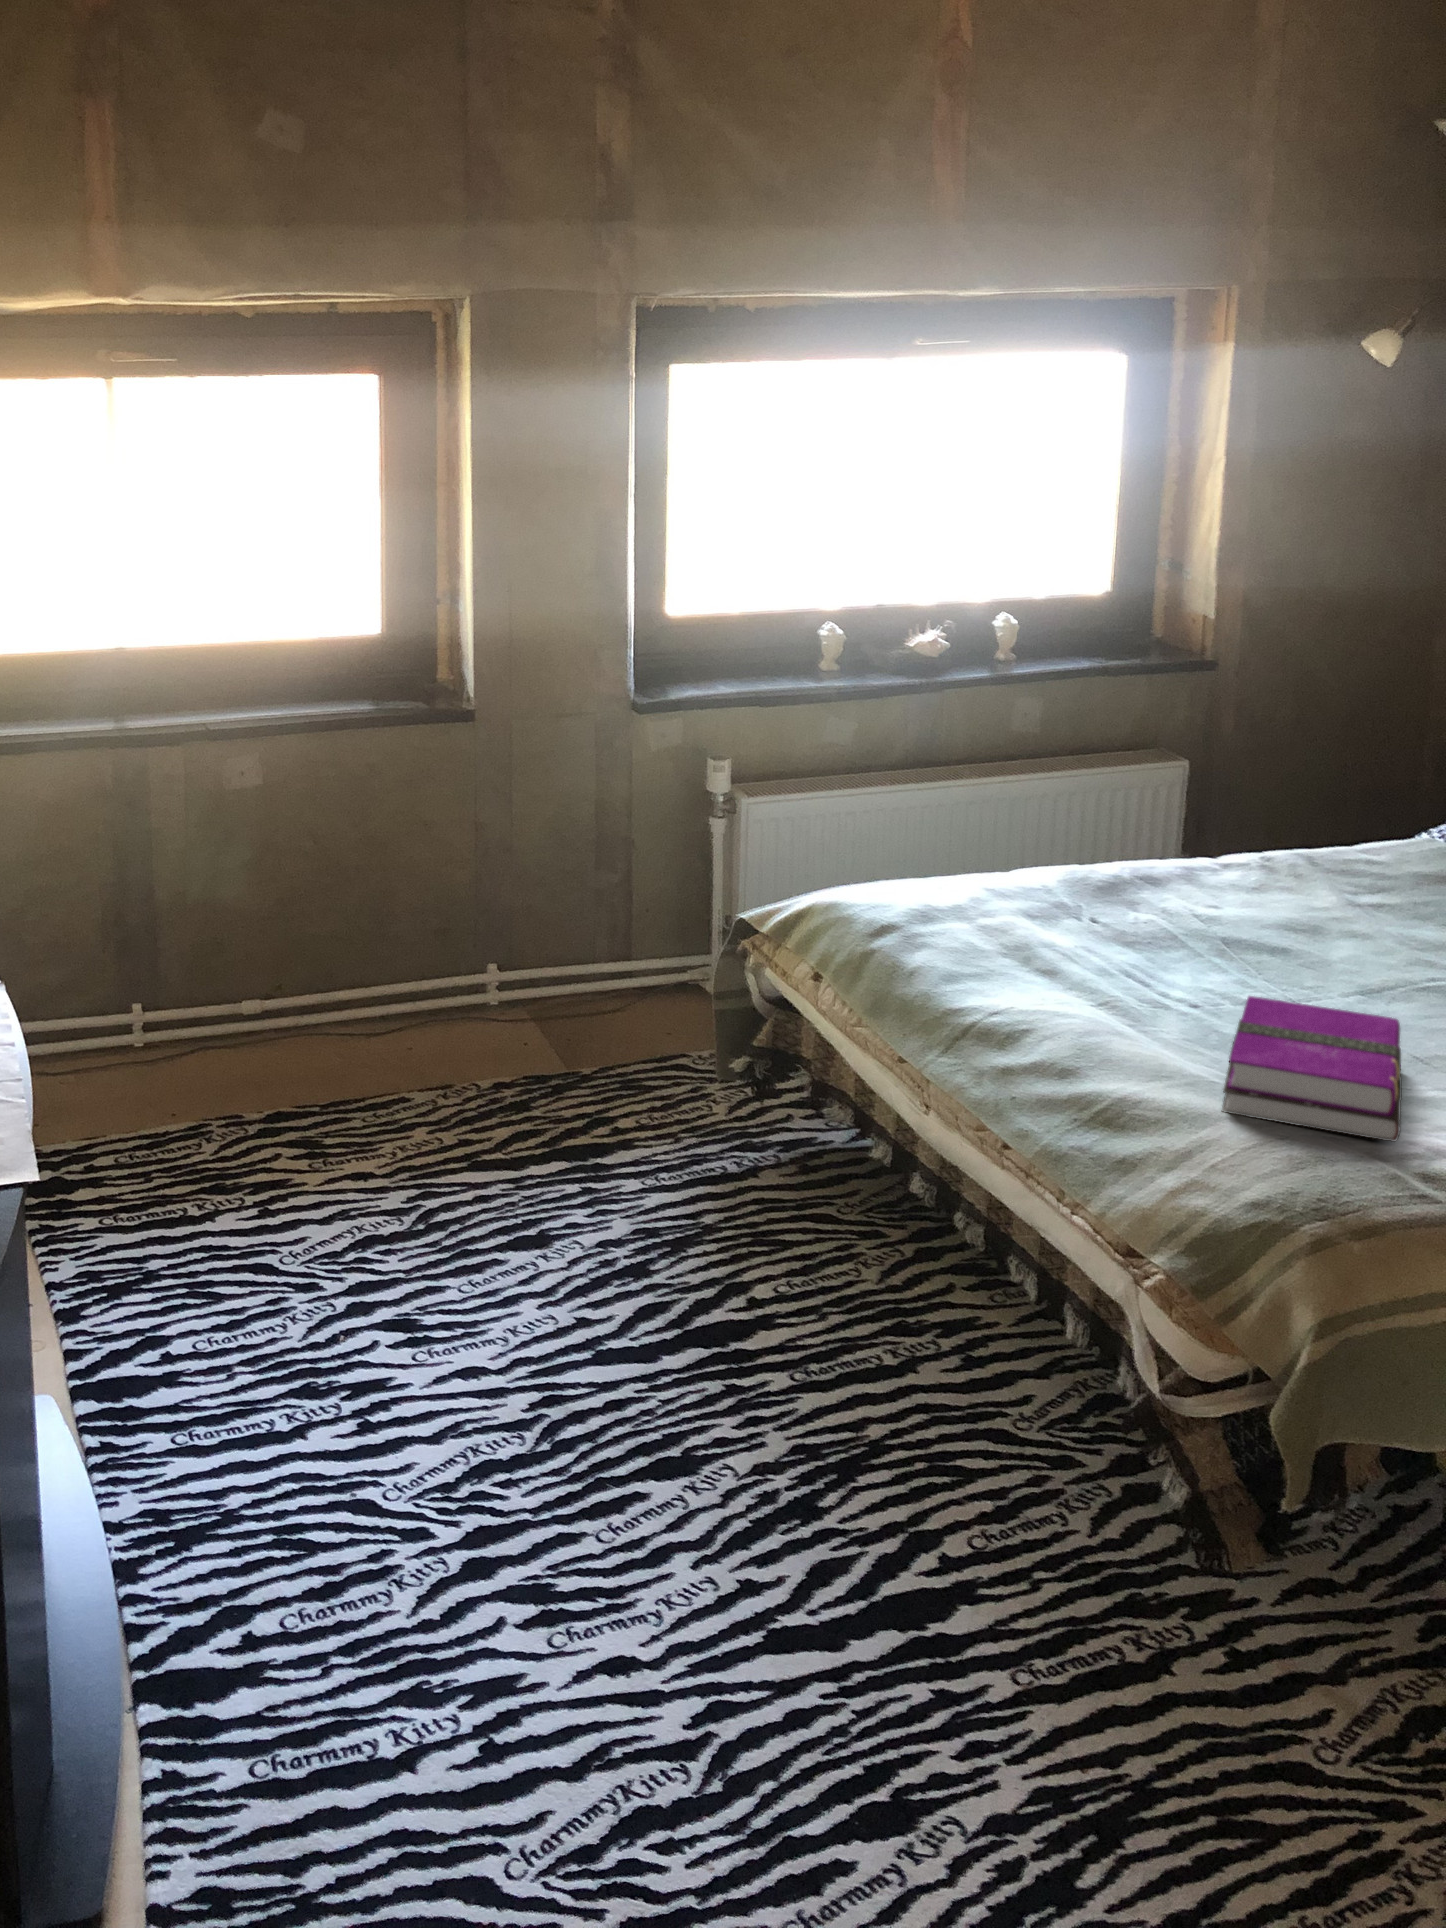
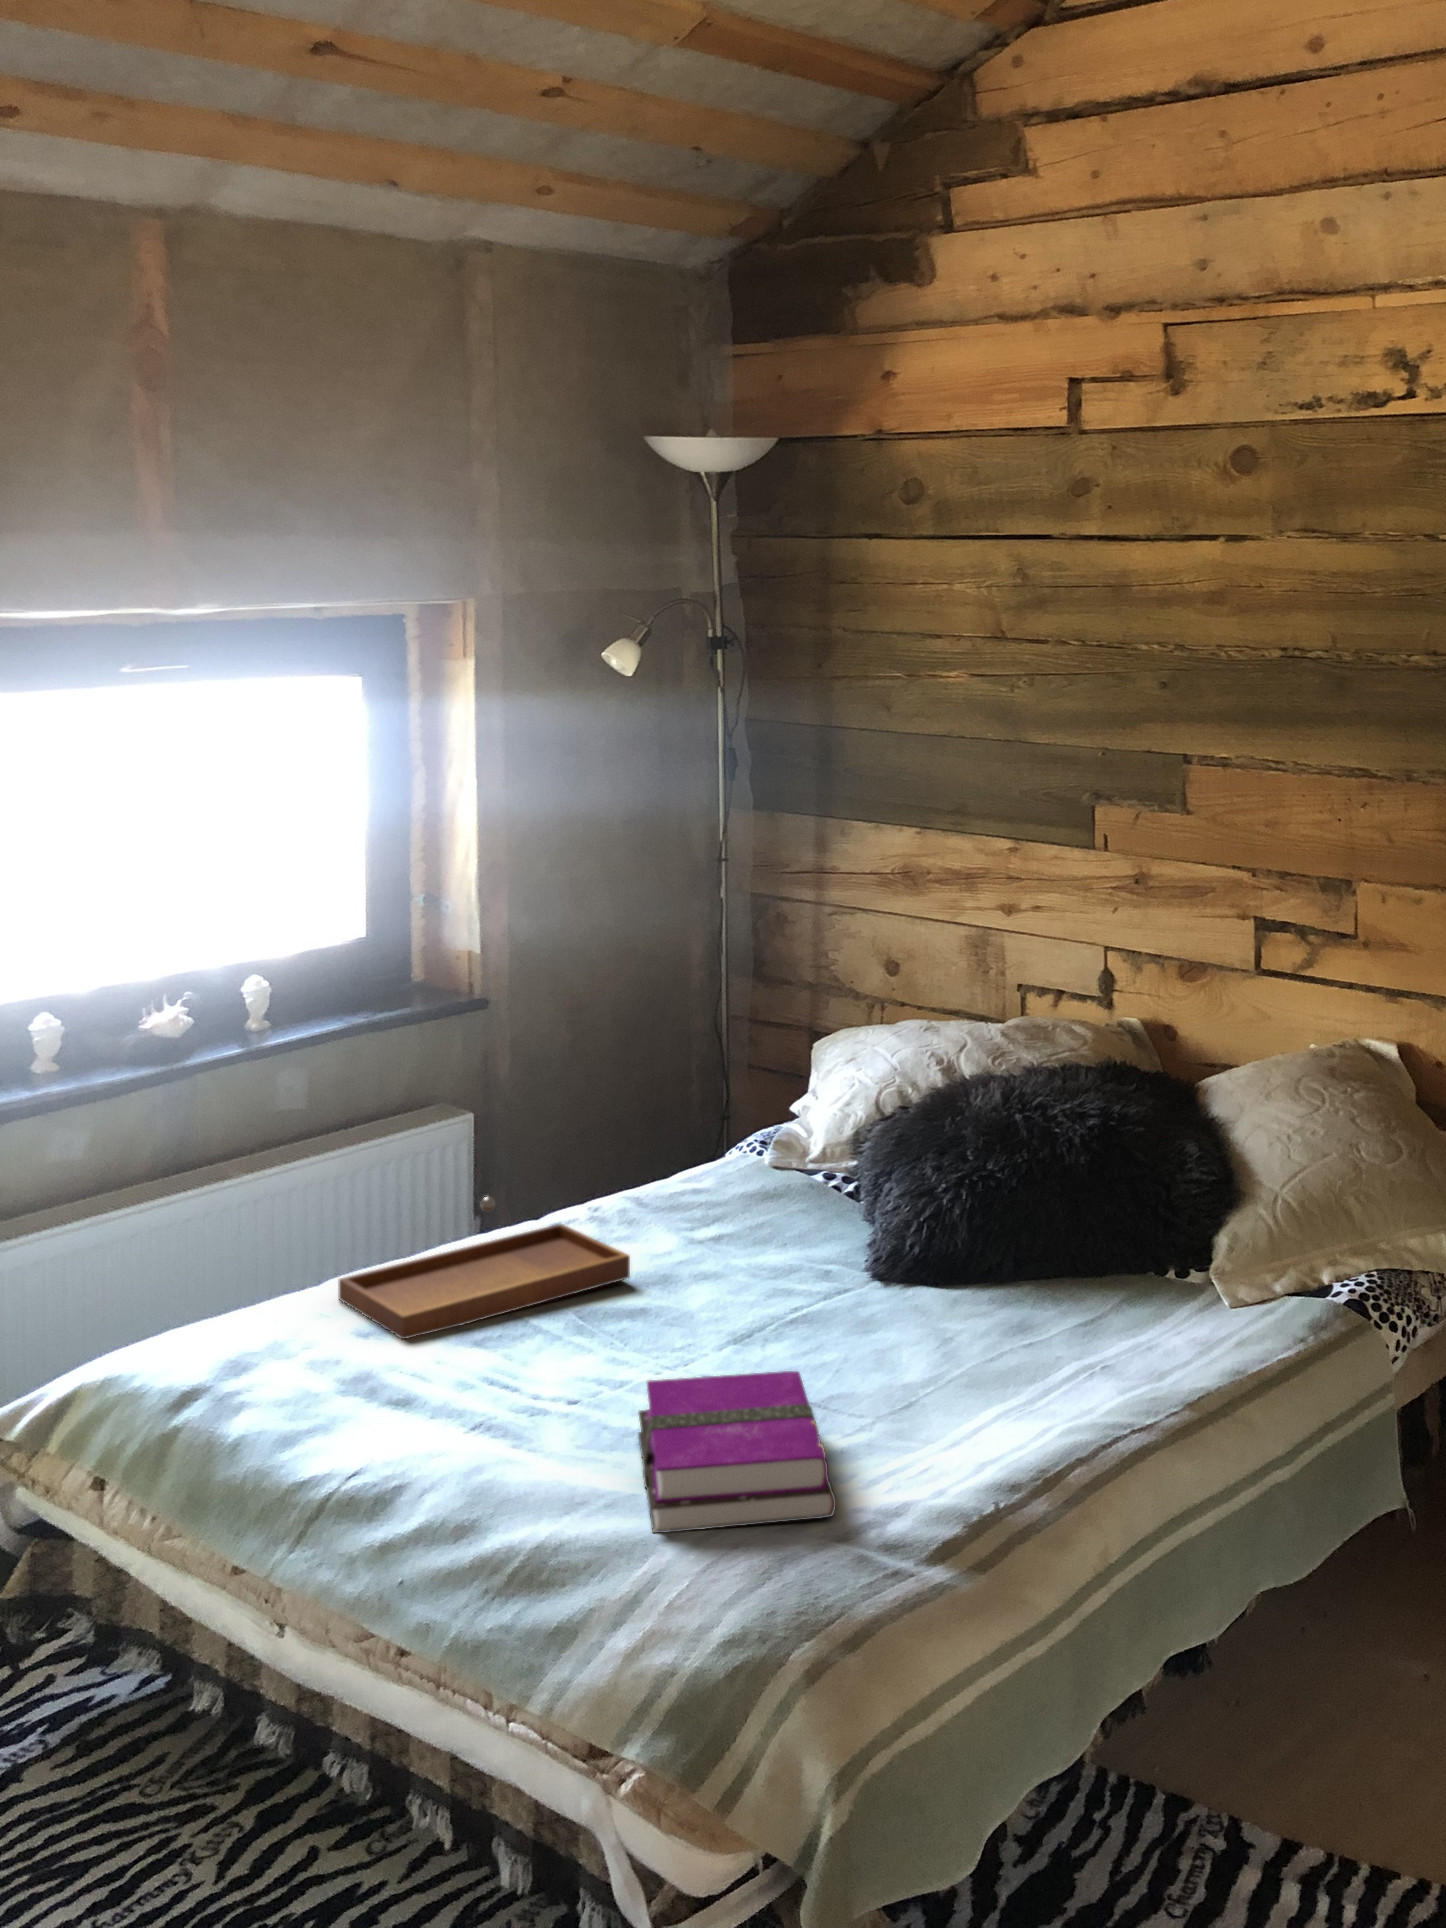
tray: none [1019,829,1279,930] -> present [338,1197,630,1339]

